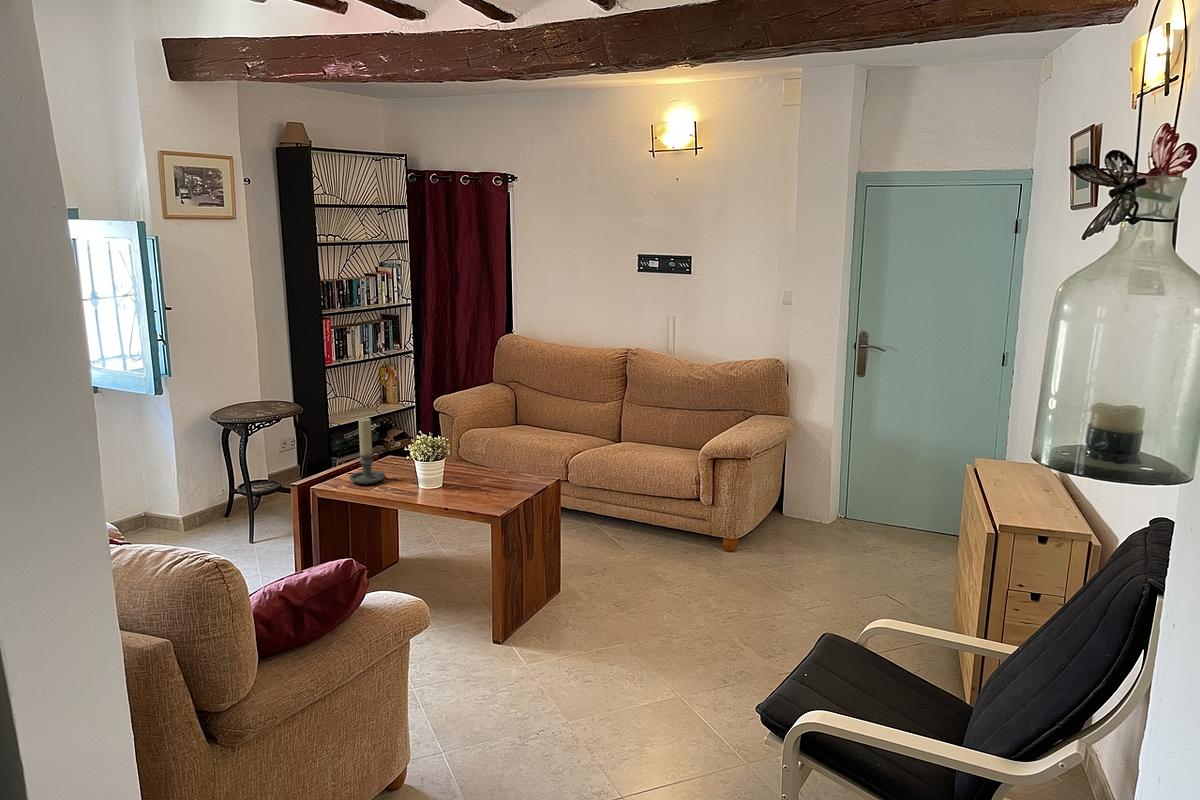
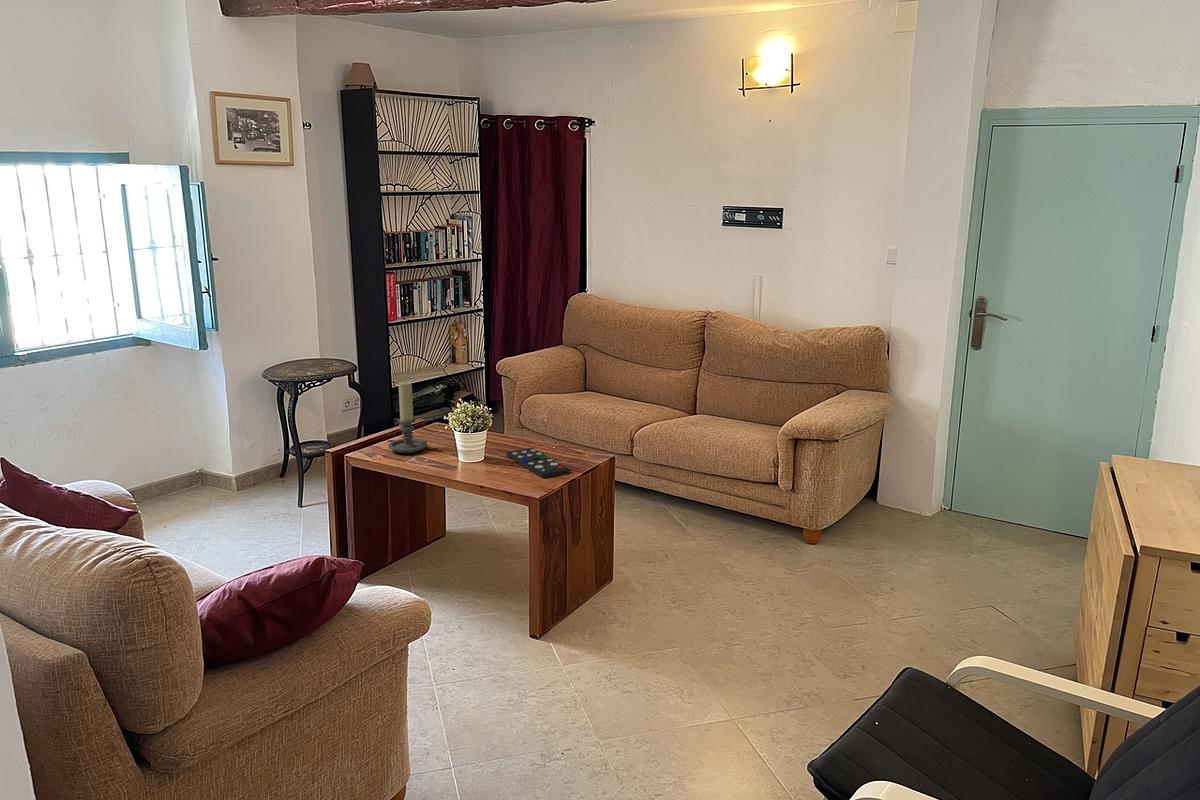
remote control: none [460,475,521,500] -> present [507,448,570,478]

